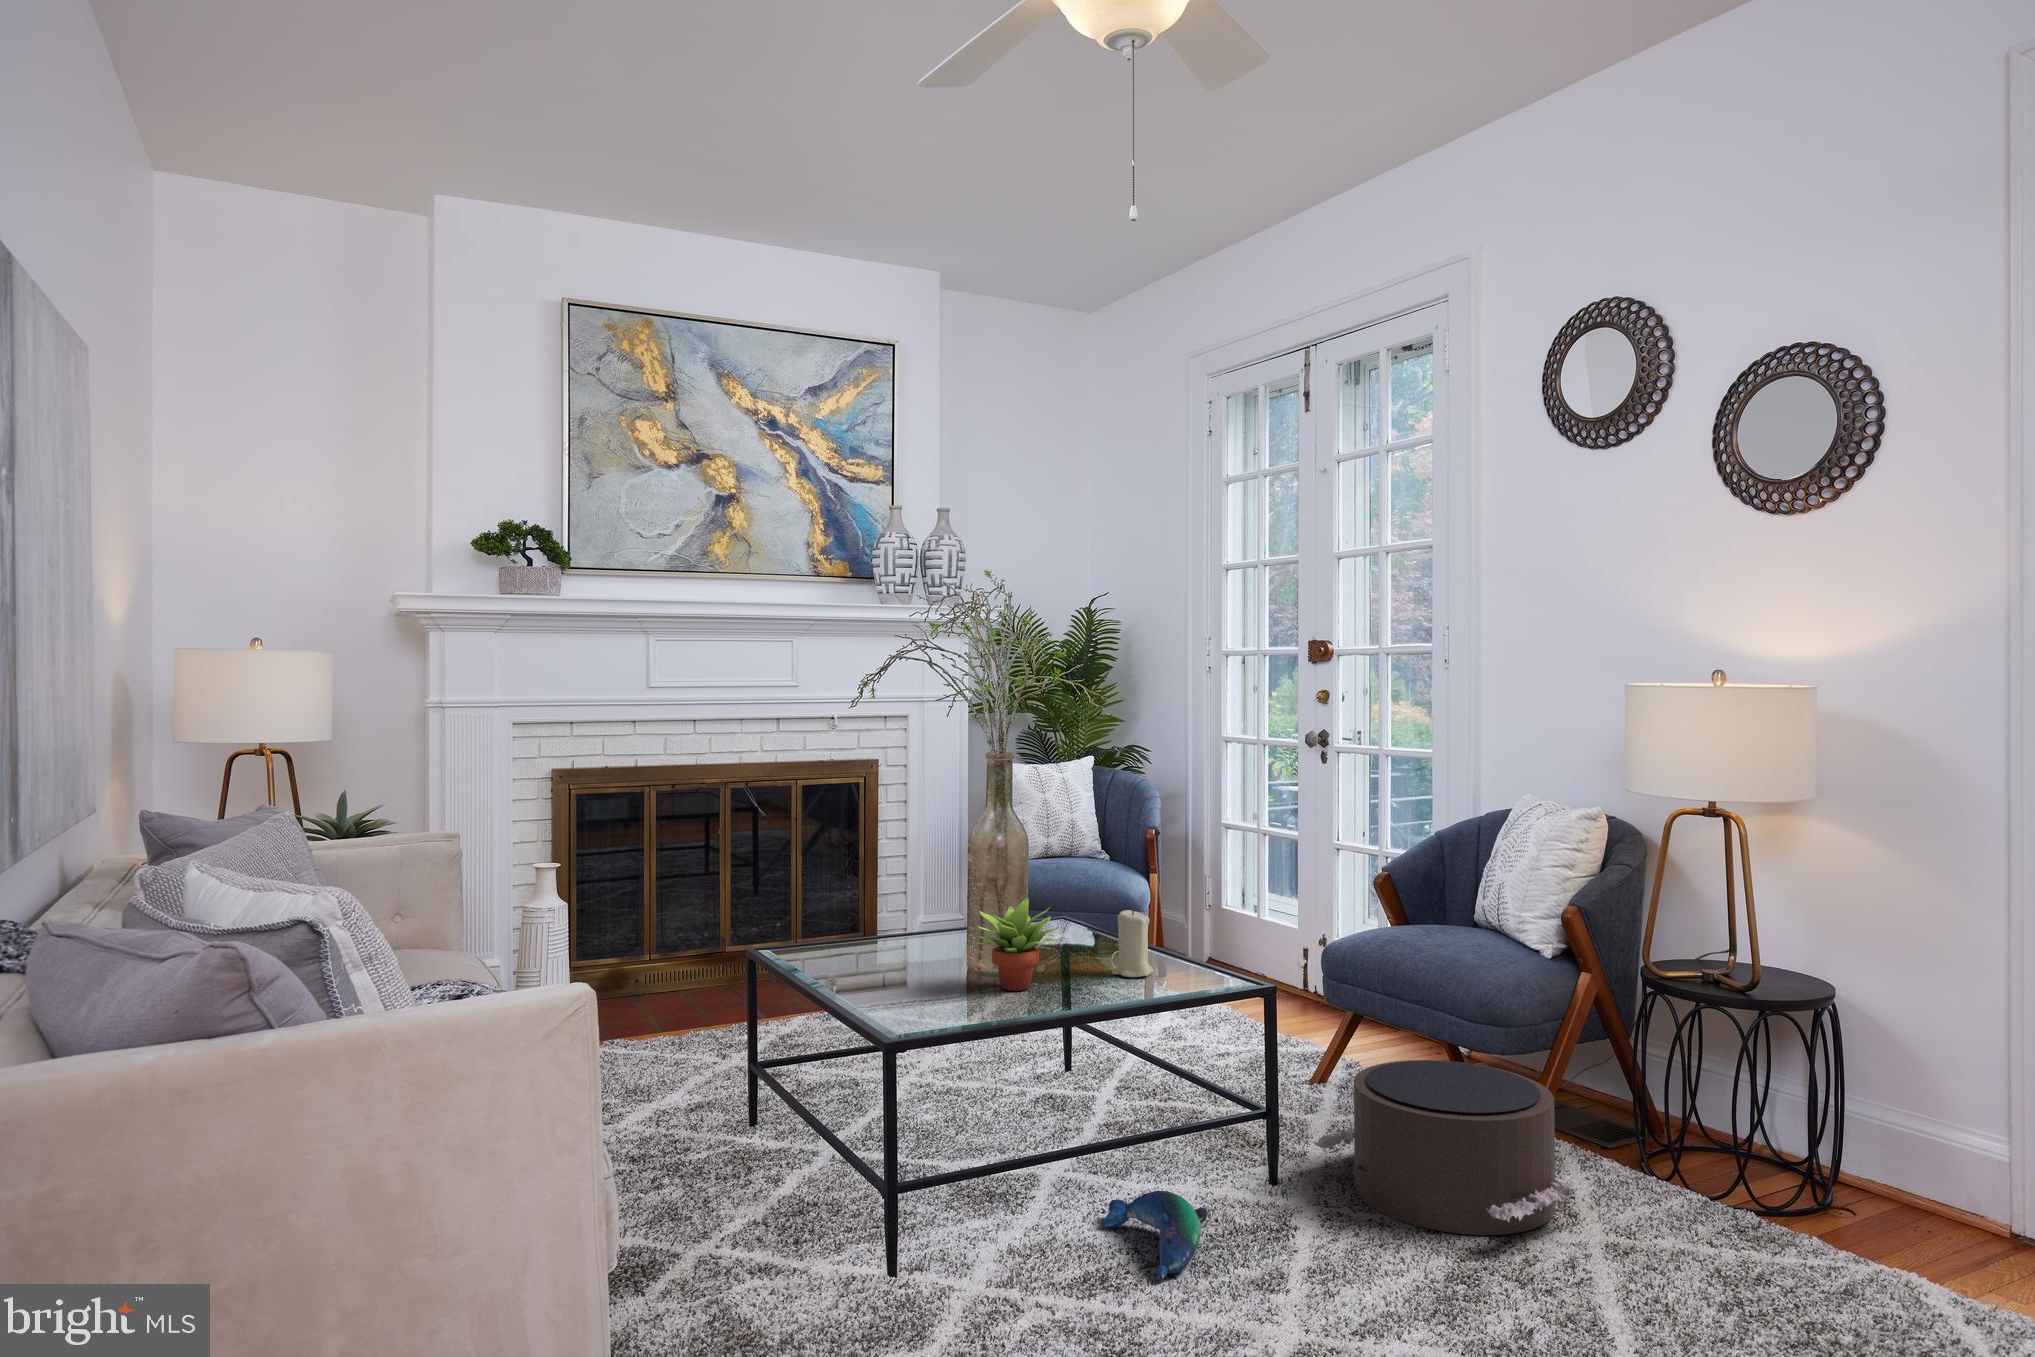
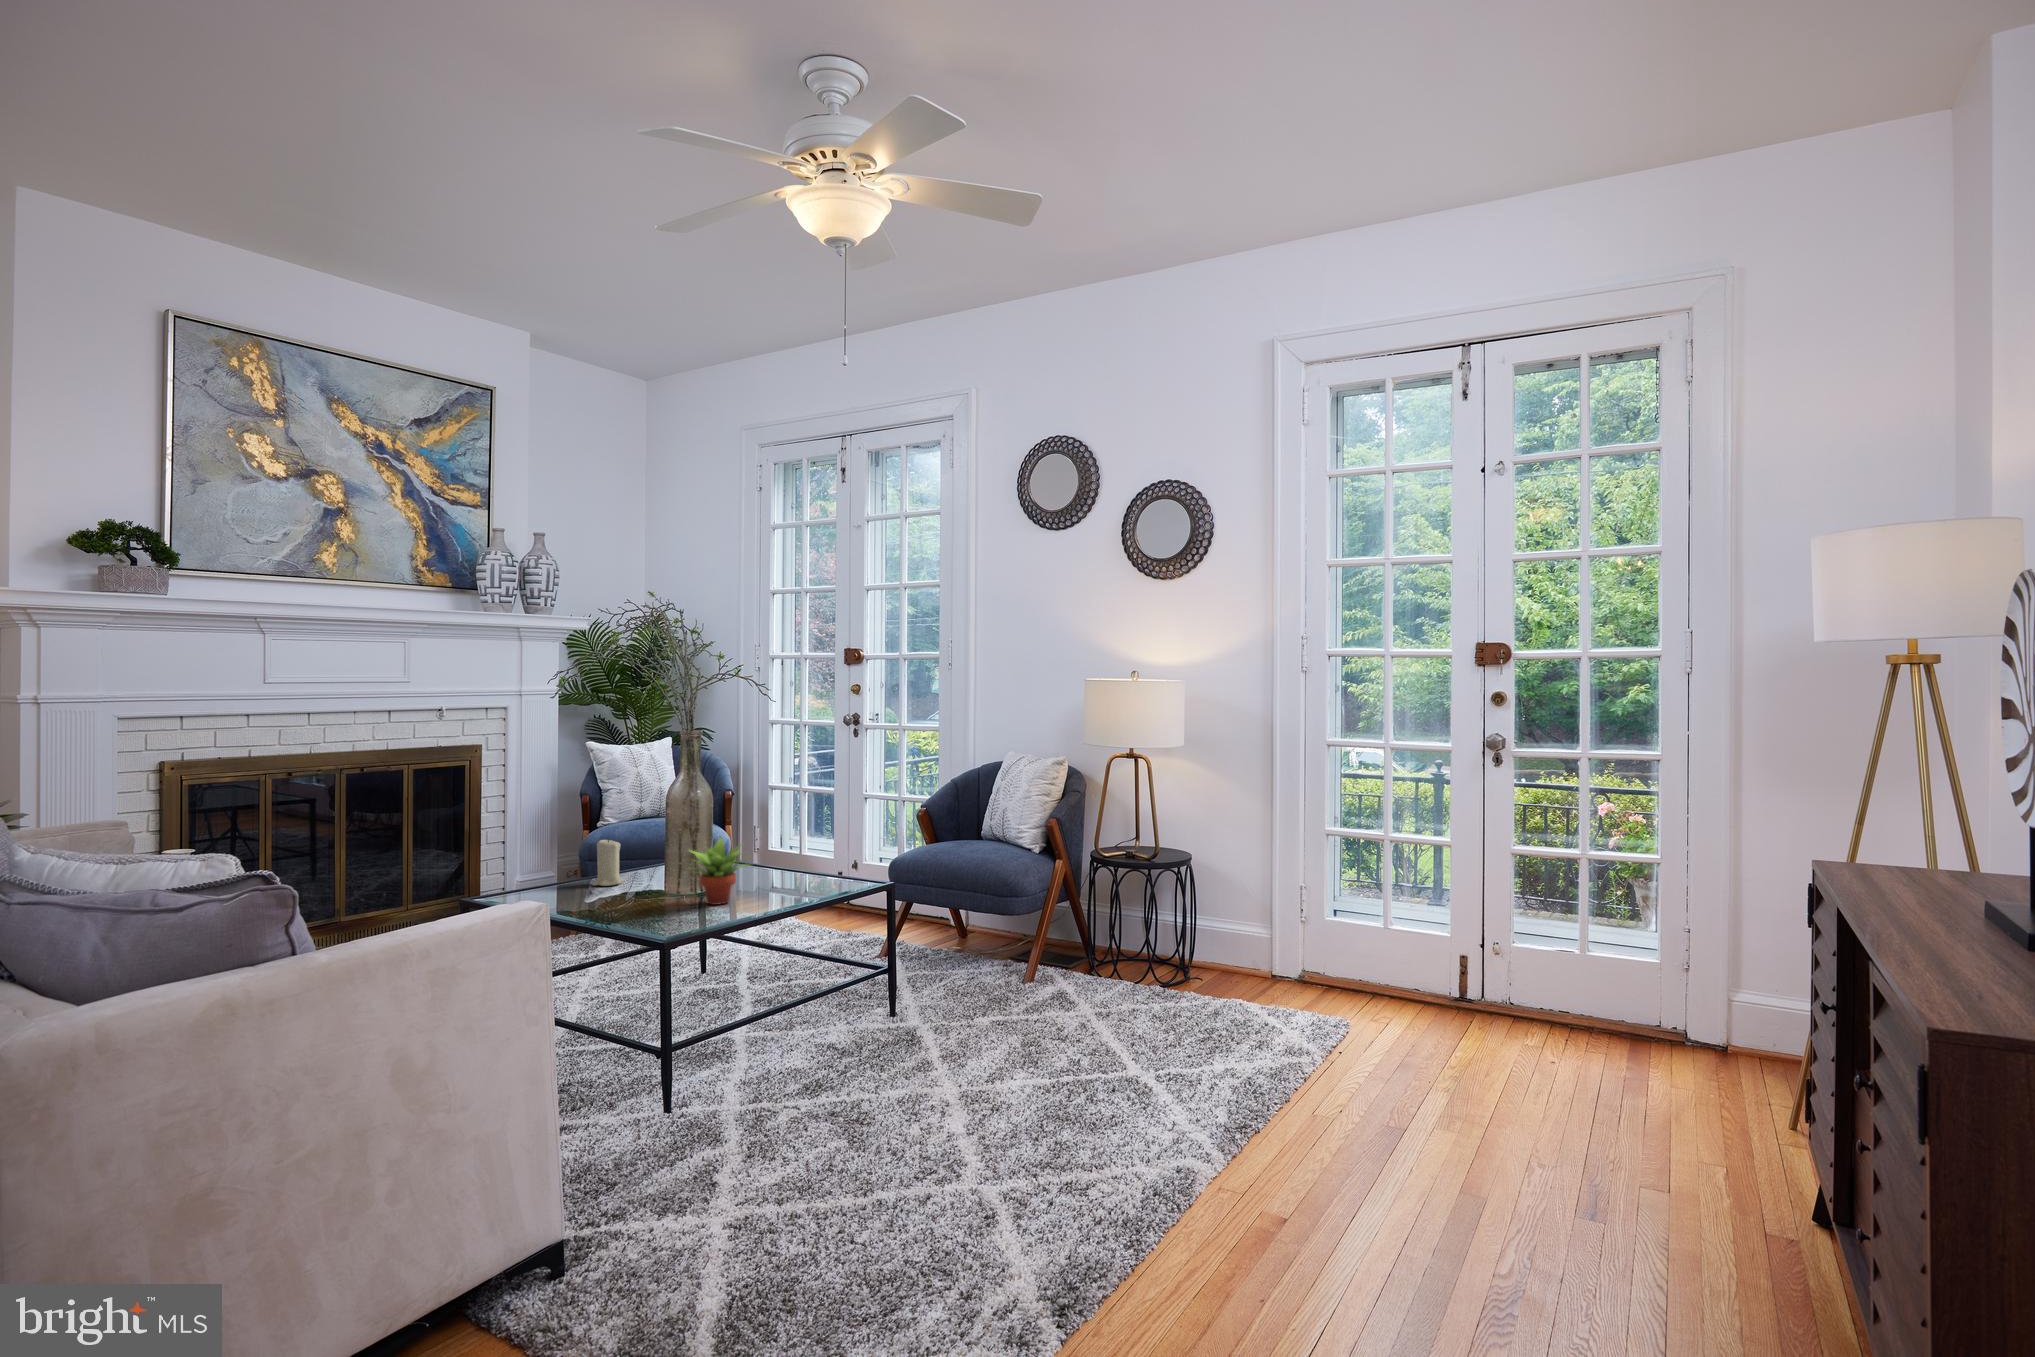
candle: present [1112,909,1153,977] -> present [592,839,623,886]
pouf: present [1313,1060,1578,1235] -> none [914,923,1076,1023]
plush toy: present [1102,1191,1207,1280] -> none [799,1024,876,1077]

